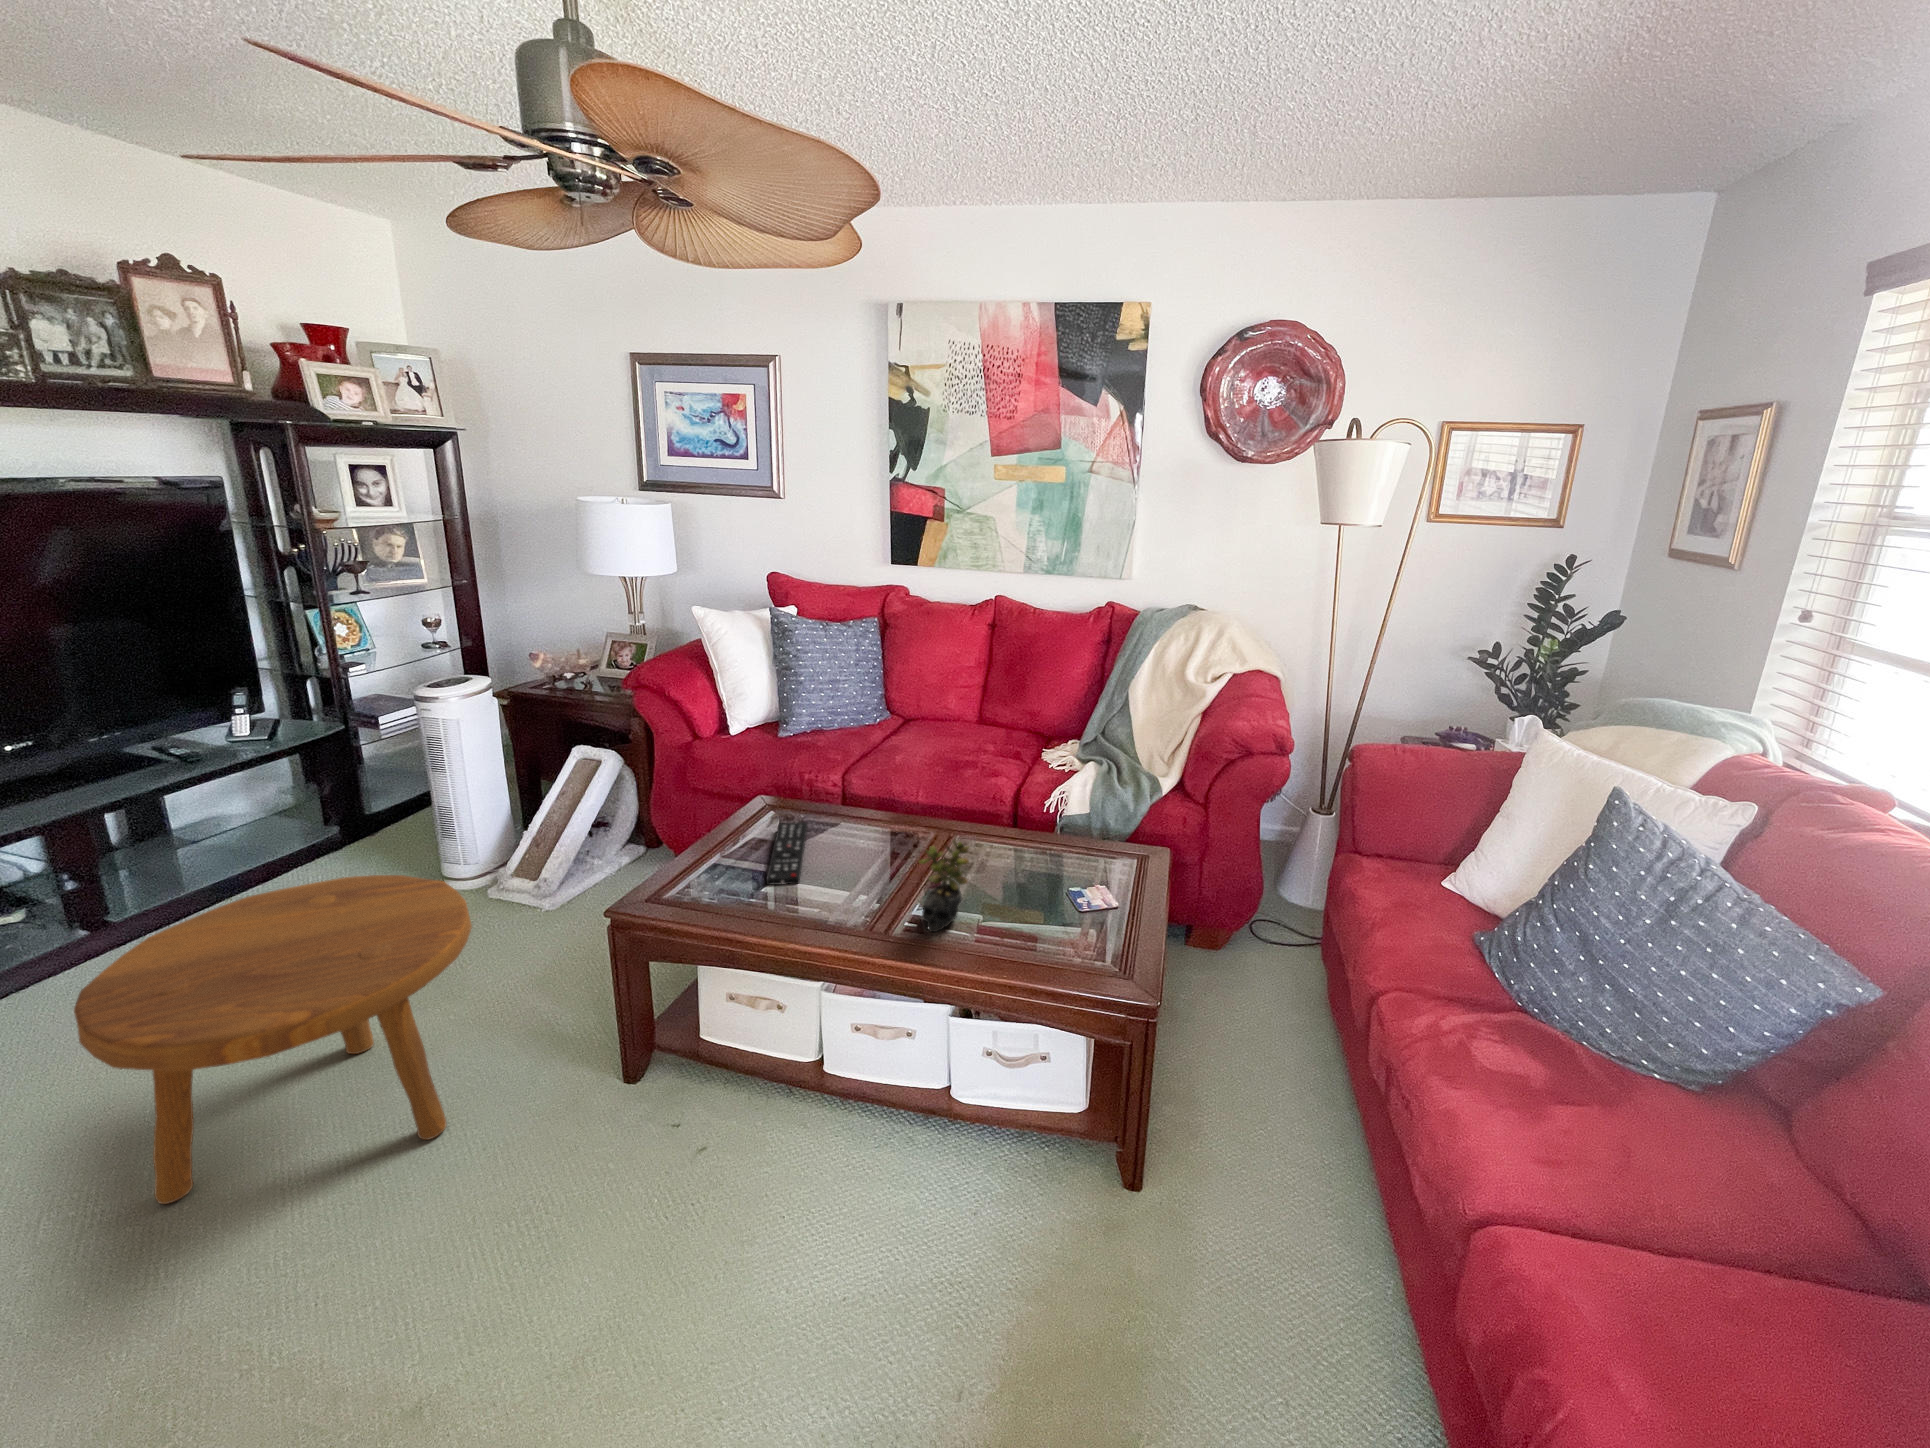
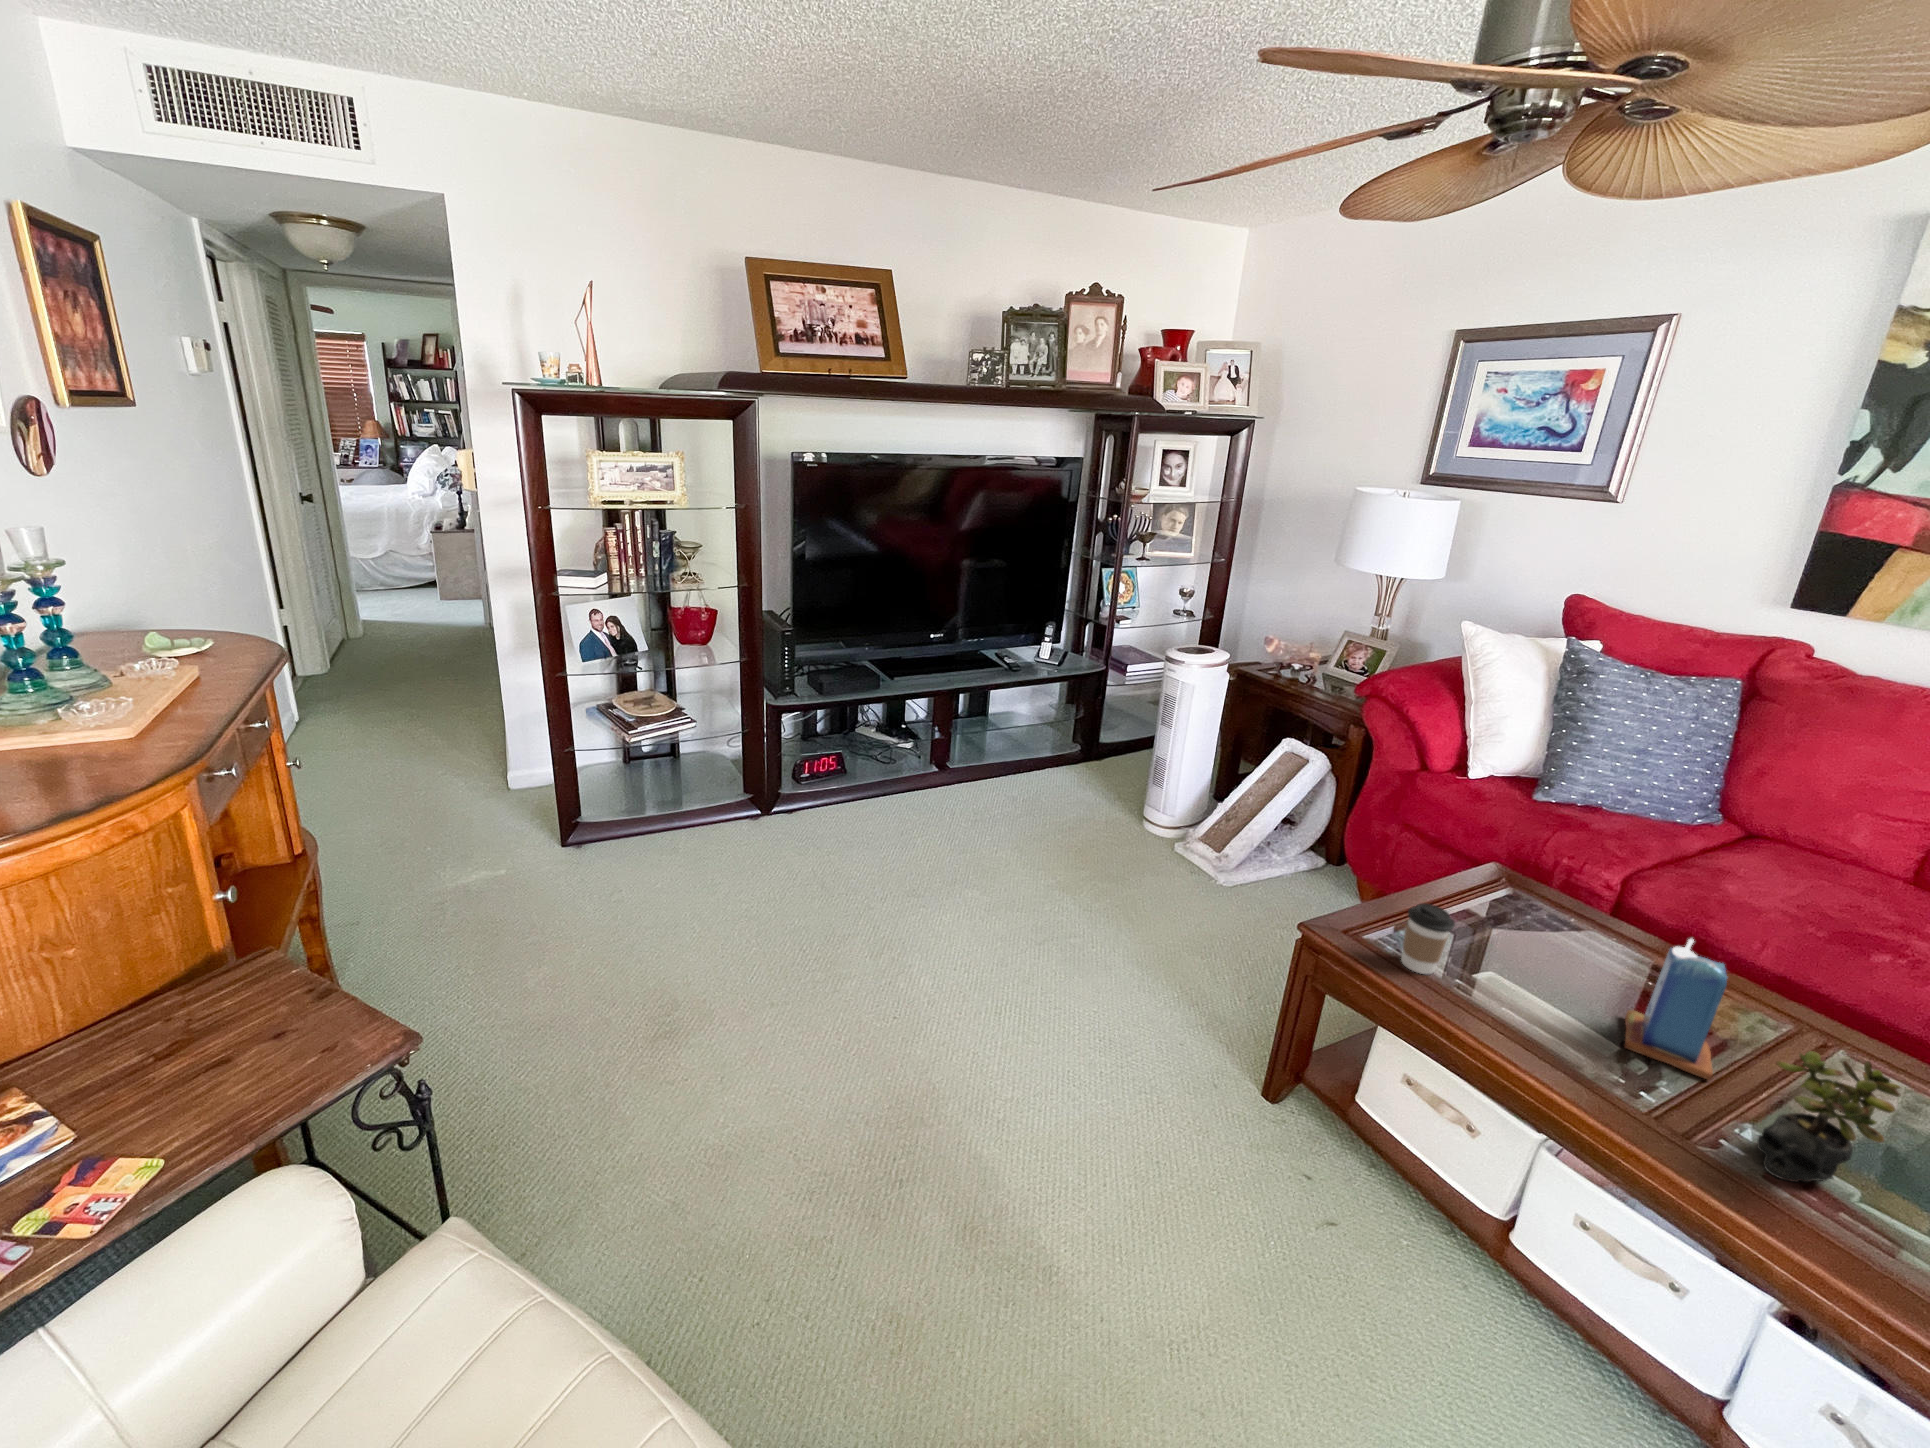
candle: none [851,802,899,895] -> present [1624,939,1727,1080]
remote control: present [766,822,808,885] -> none [1490,906,1561,996]
coffee cup: none [692,849,729,909] -> present [1401,903,1455,974]
footstool: present [74,875,472,1204] -> none [930,784,1174,1043]

